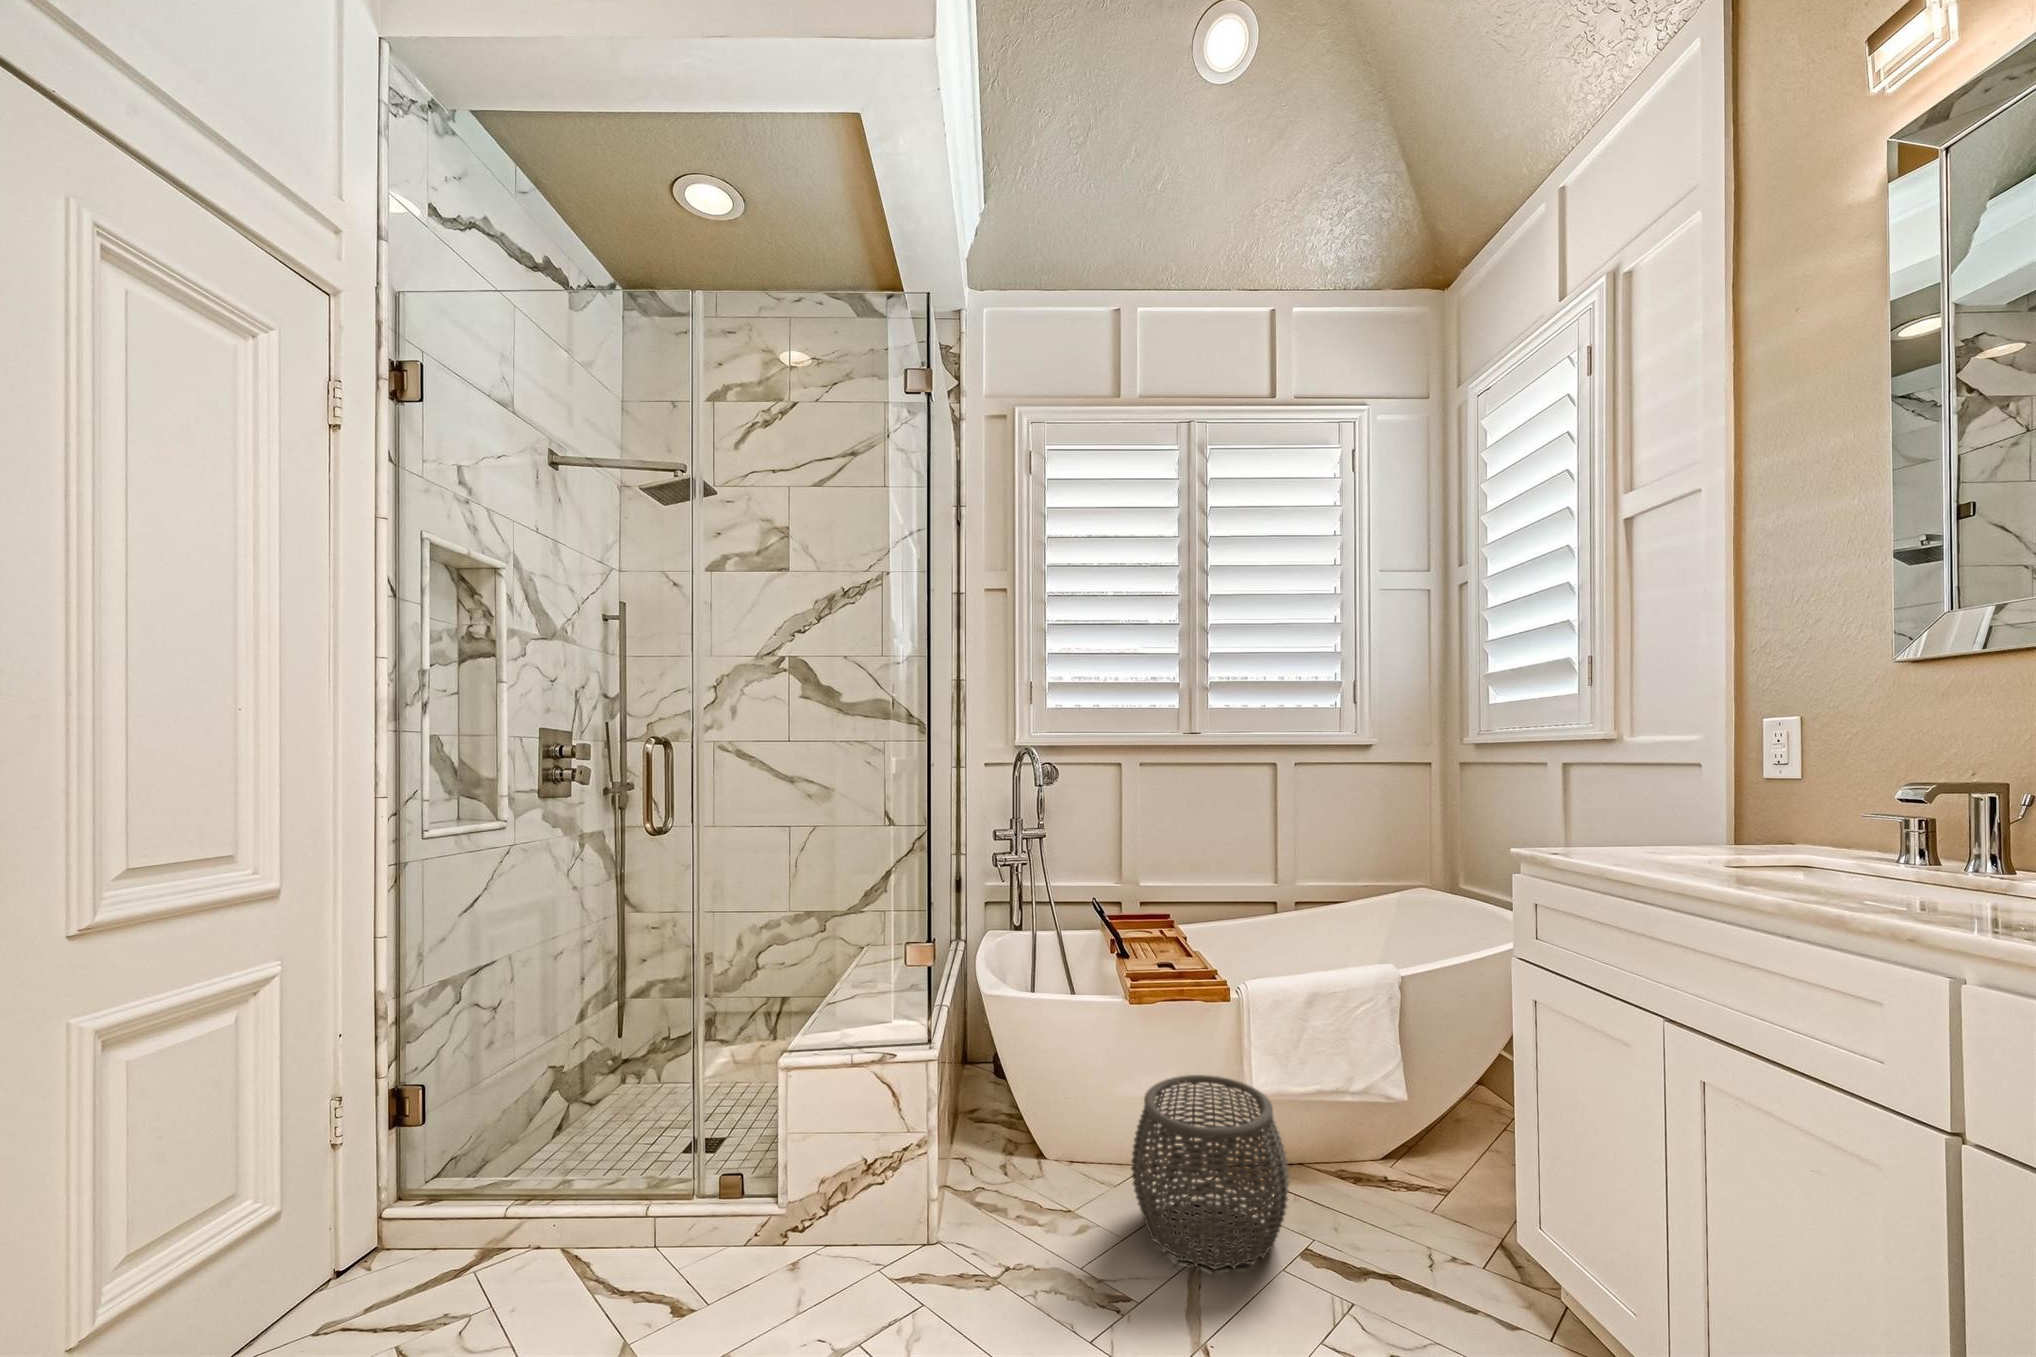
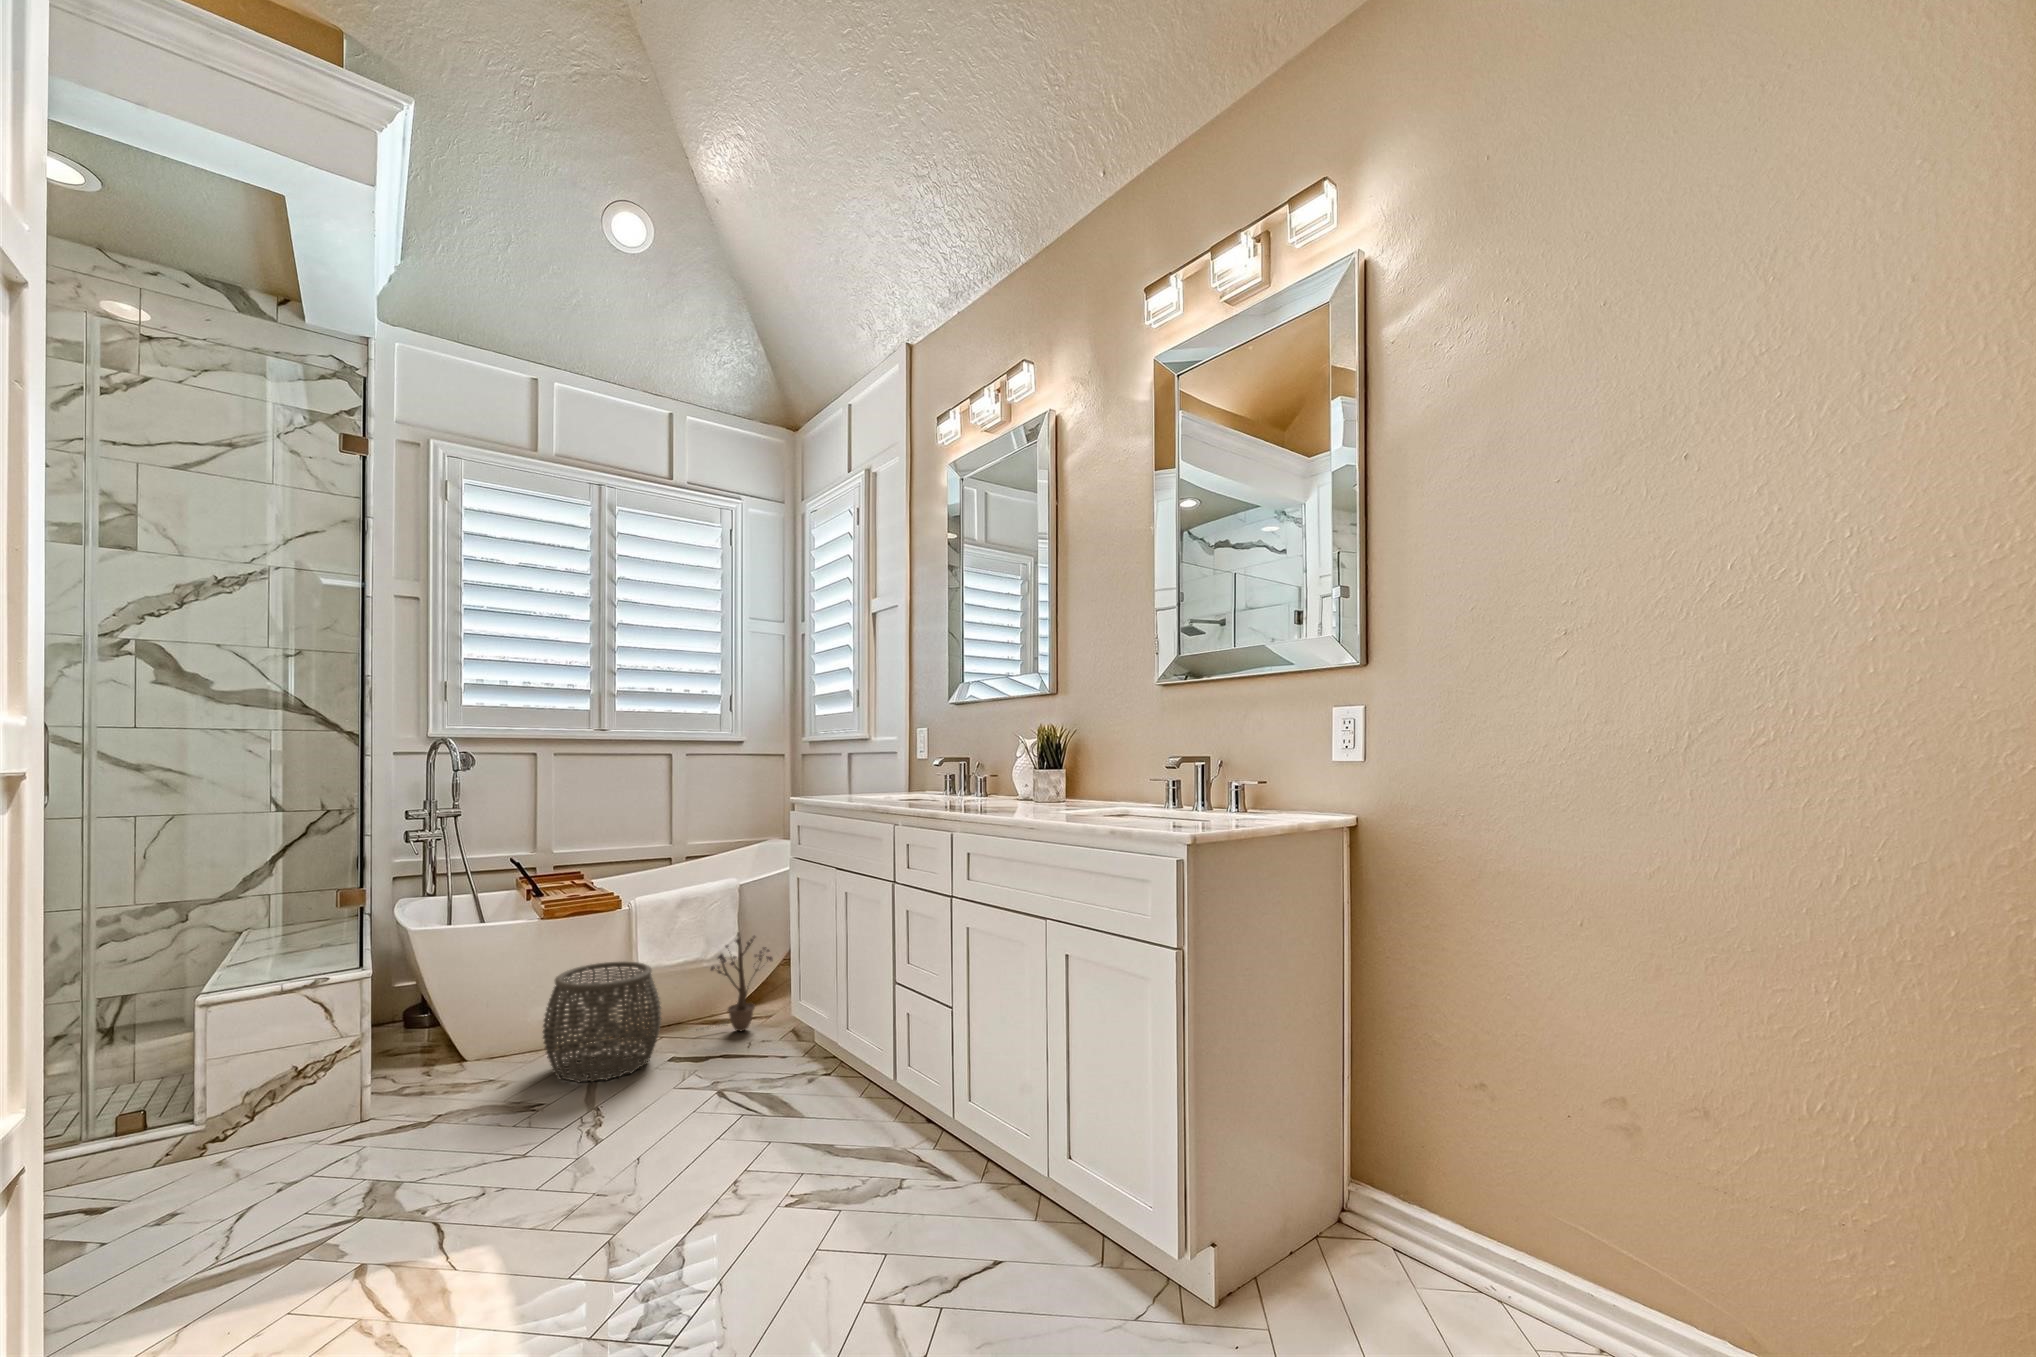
decorative plant: none [1337,1059,1453,1211] -> present [707,933,773,1031]

